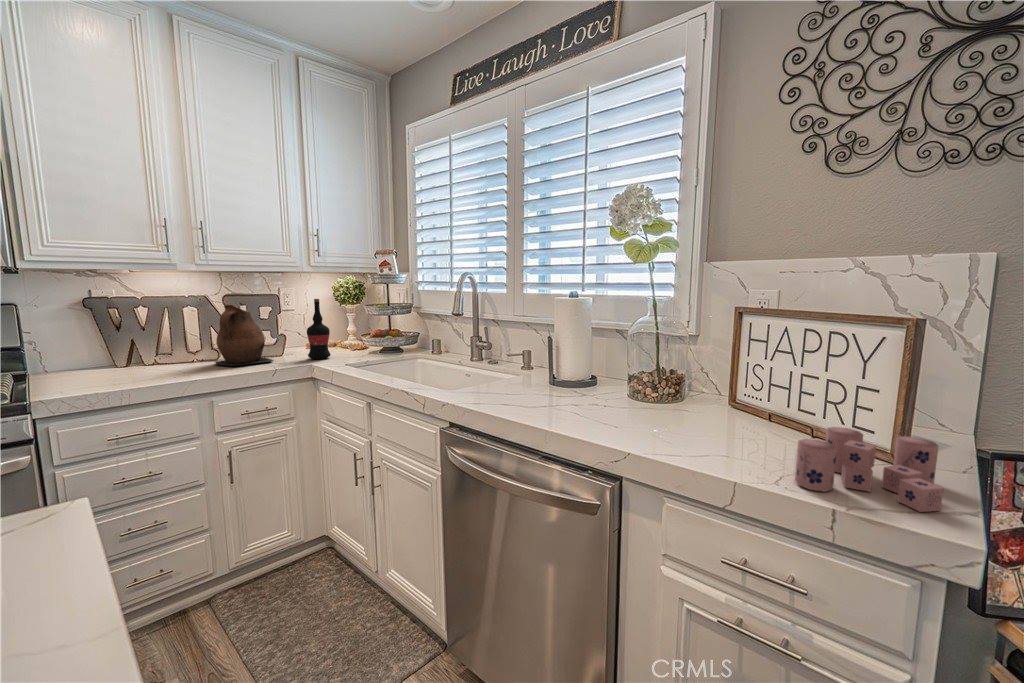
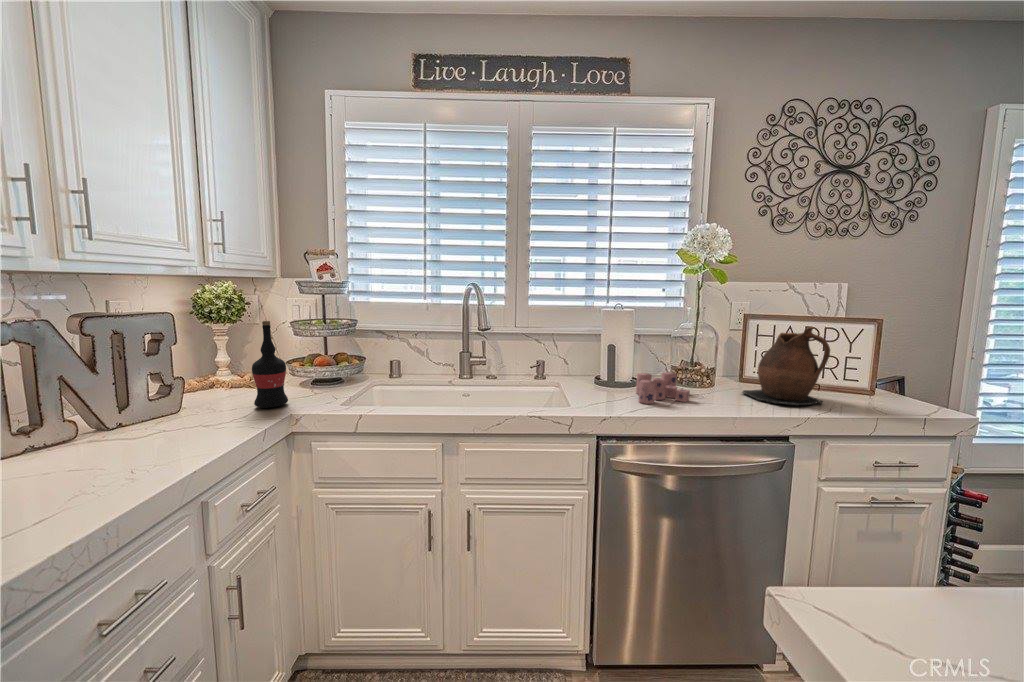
ceramic pitcher: present [215,305,273,366] -> present [742,327,830,405]
candle: present [795,427,943,512] -> present [636,372,690,404]

